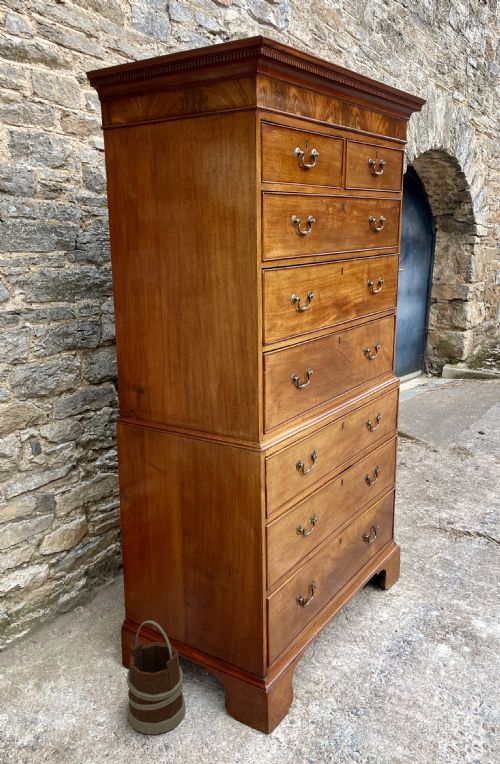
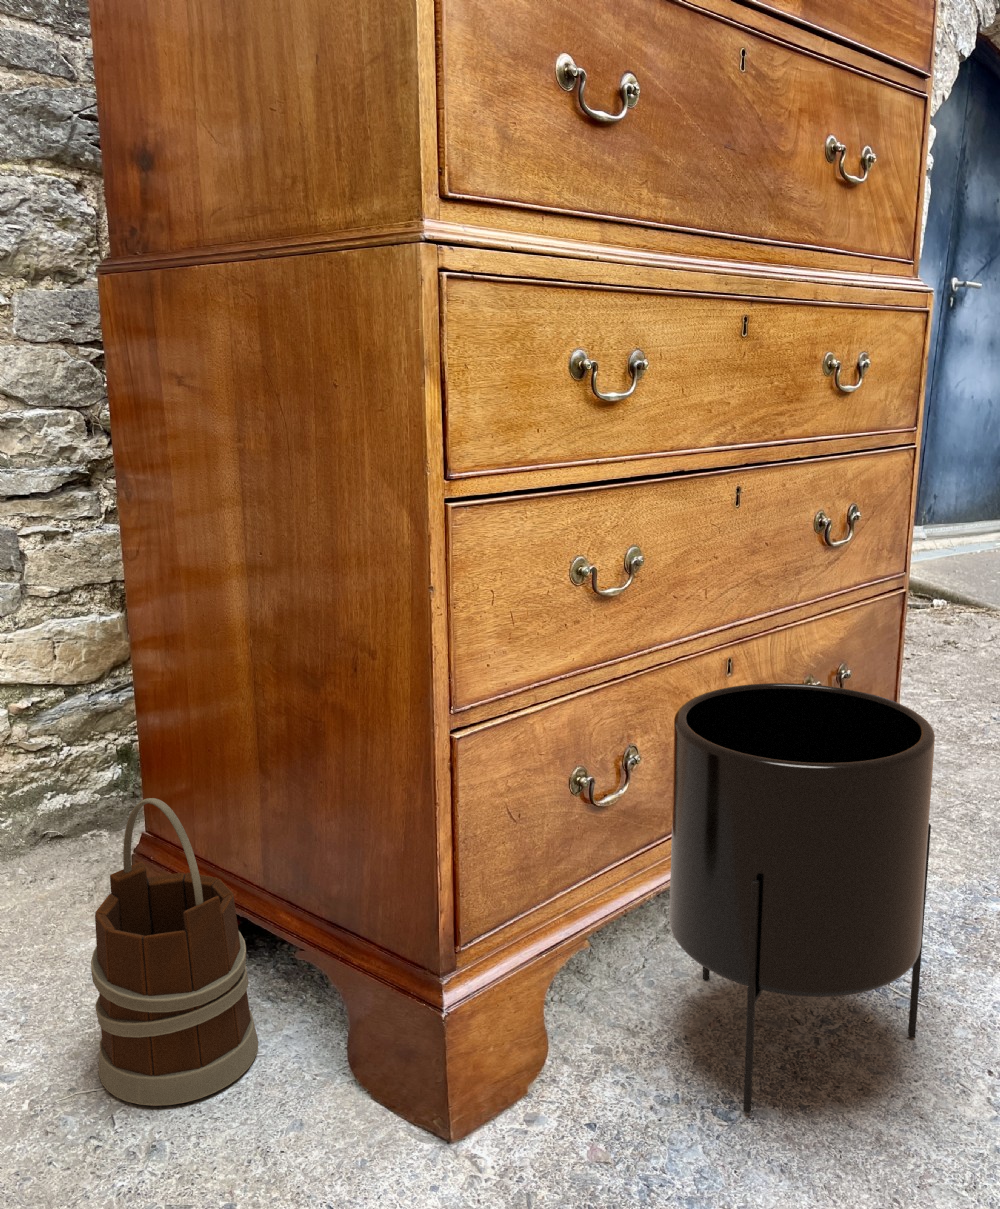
planter: none [330,553,419,712] -> present [669,683,935,1113]

